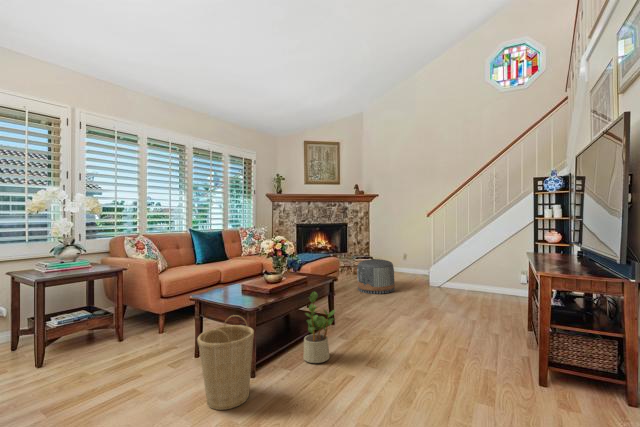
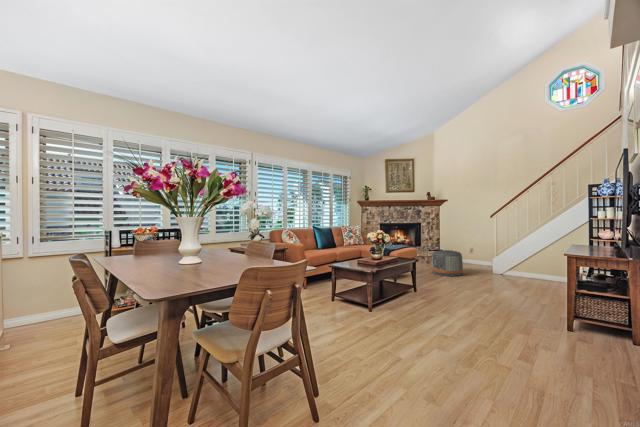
potted plant: present [303,292,335,363] -> none [400,265,422,310]
basket: present [198,315,254,410] -> none [342,275,374,326]

